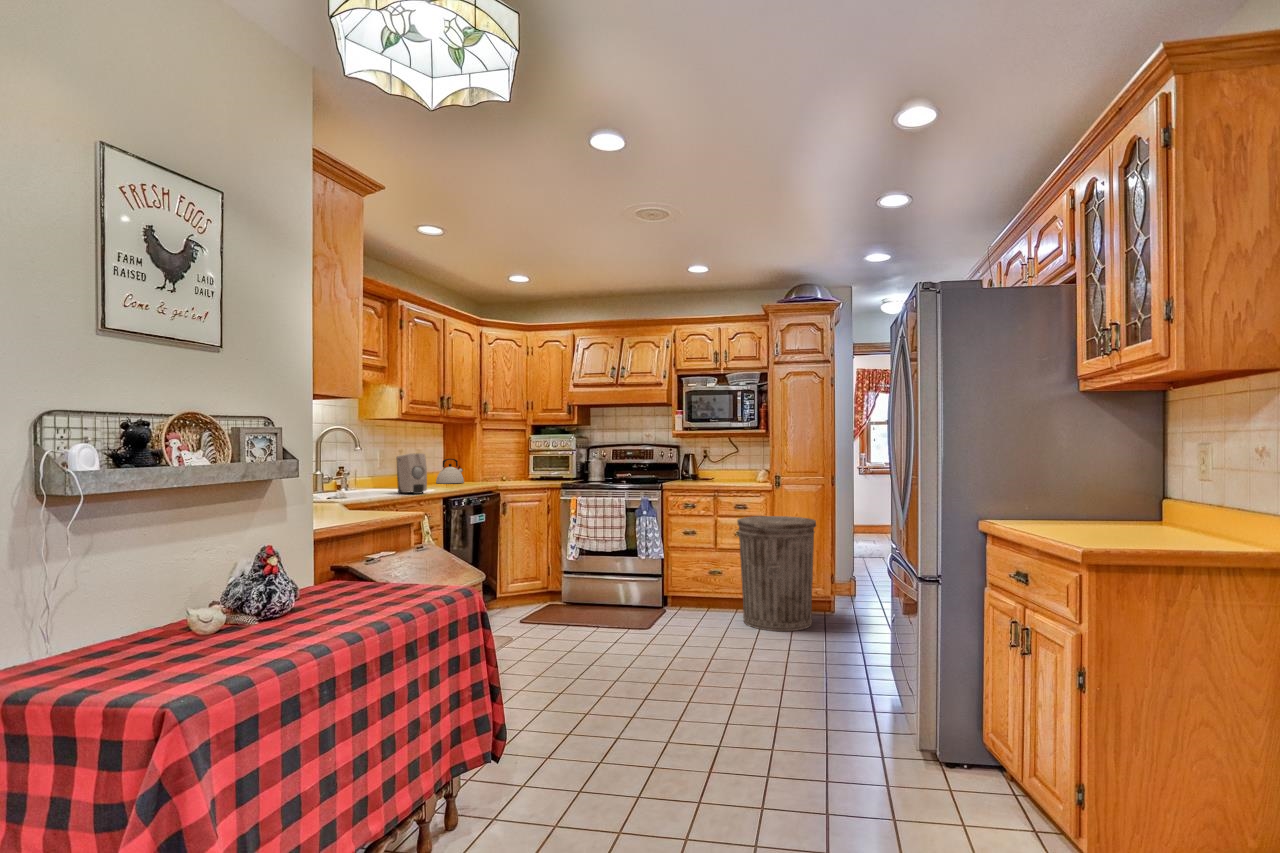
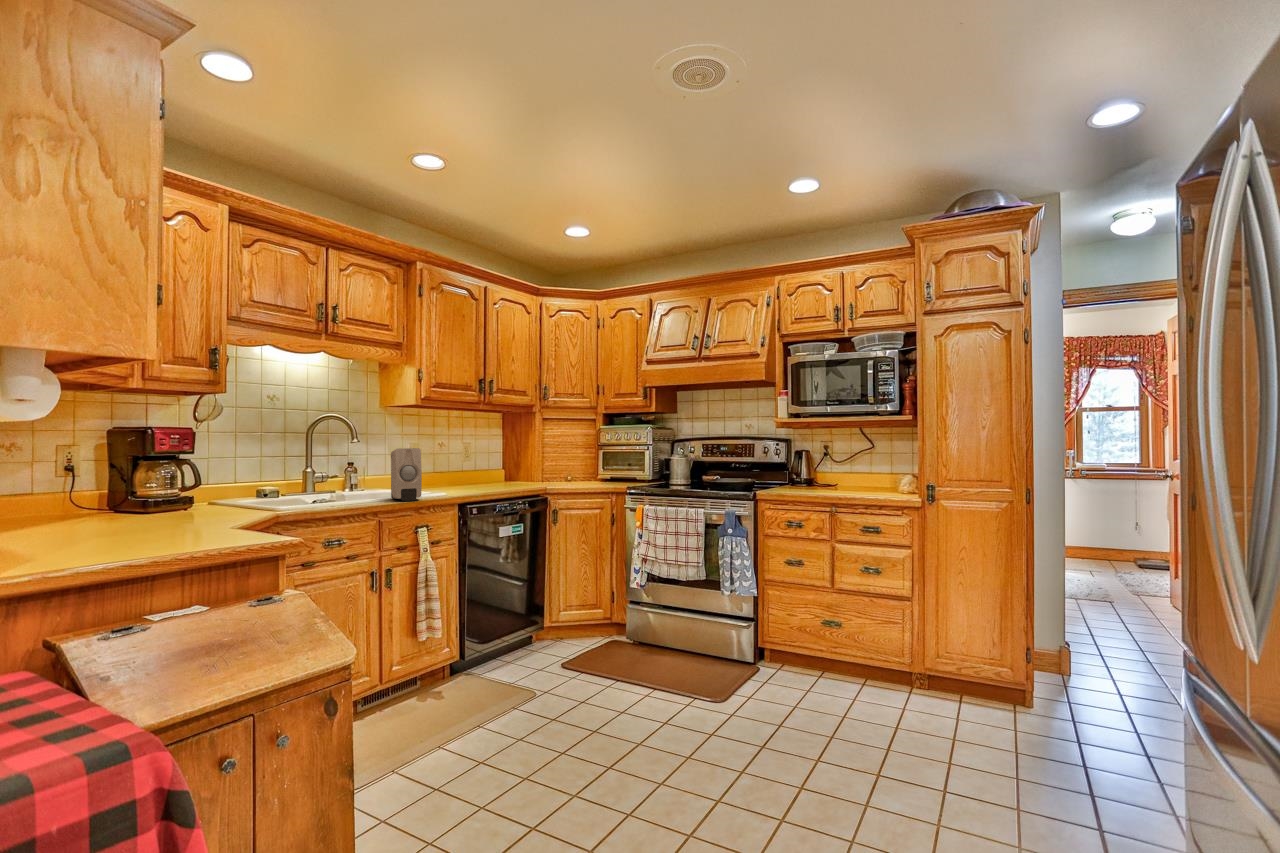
kettle: present [436,459,464,483] -> none [484,454,518,484]
trash can: present [737,516,816,631] -> none [859,545,996,744]

